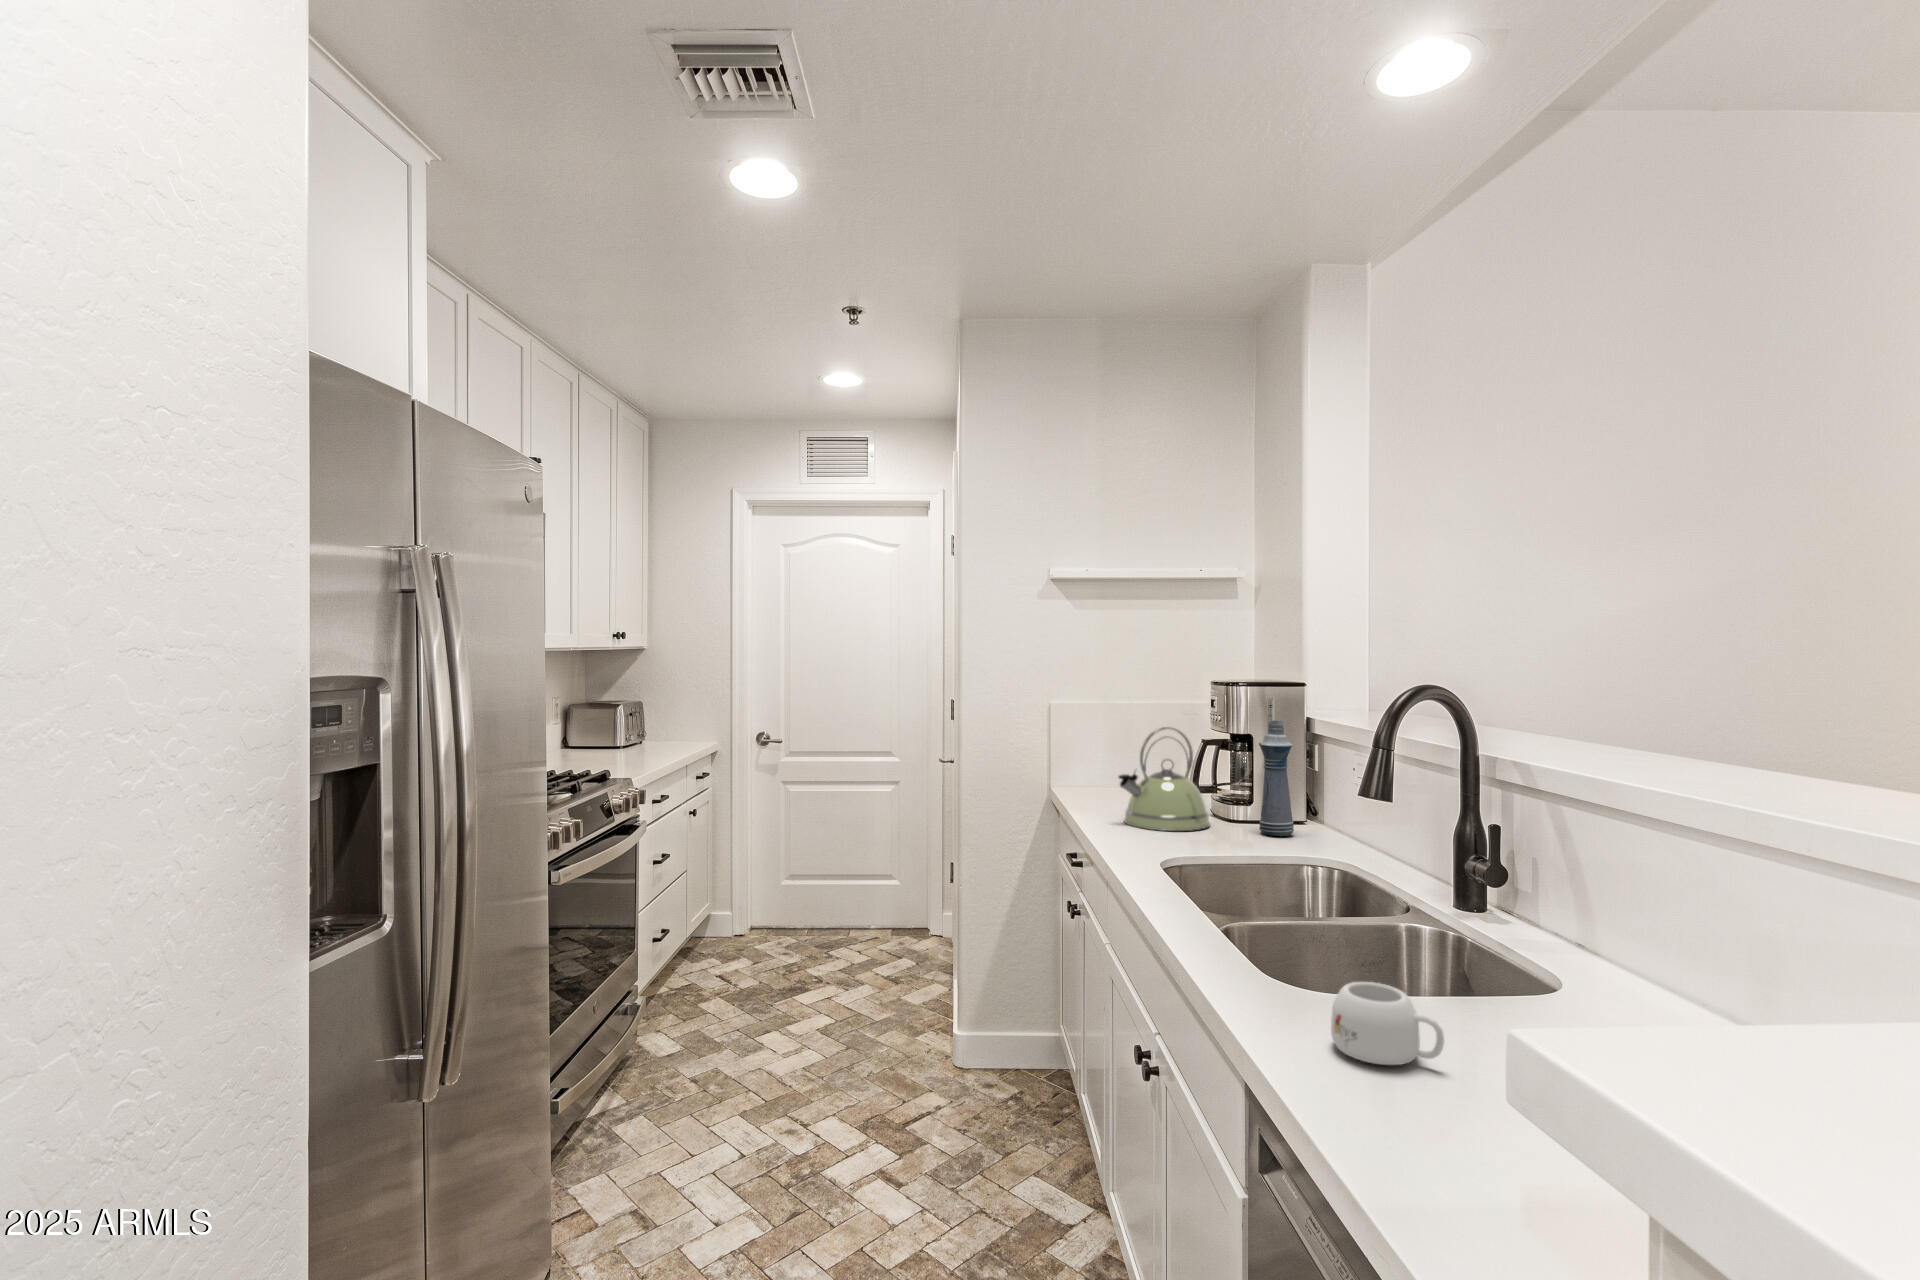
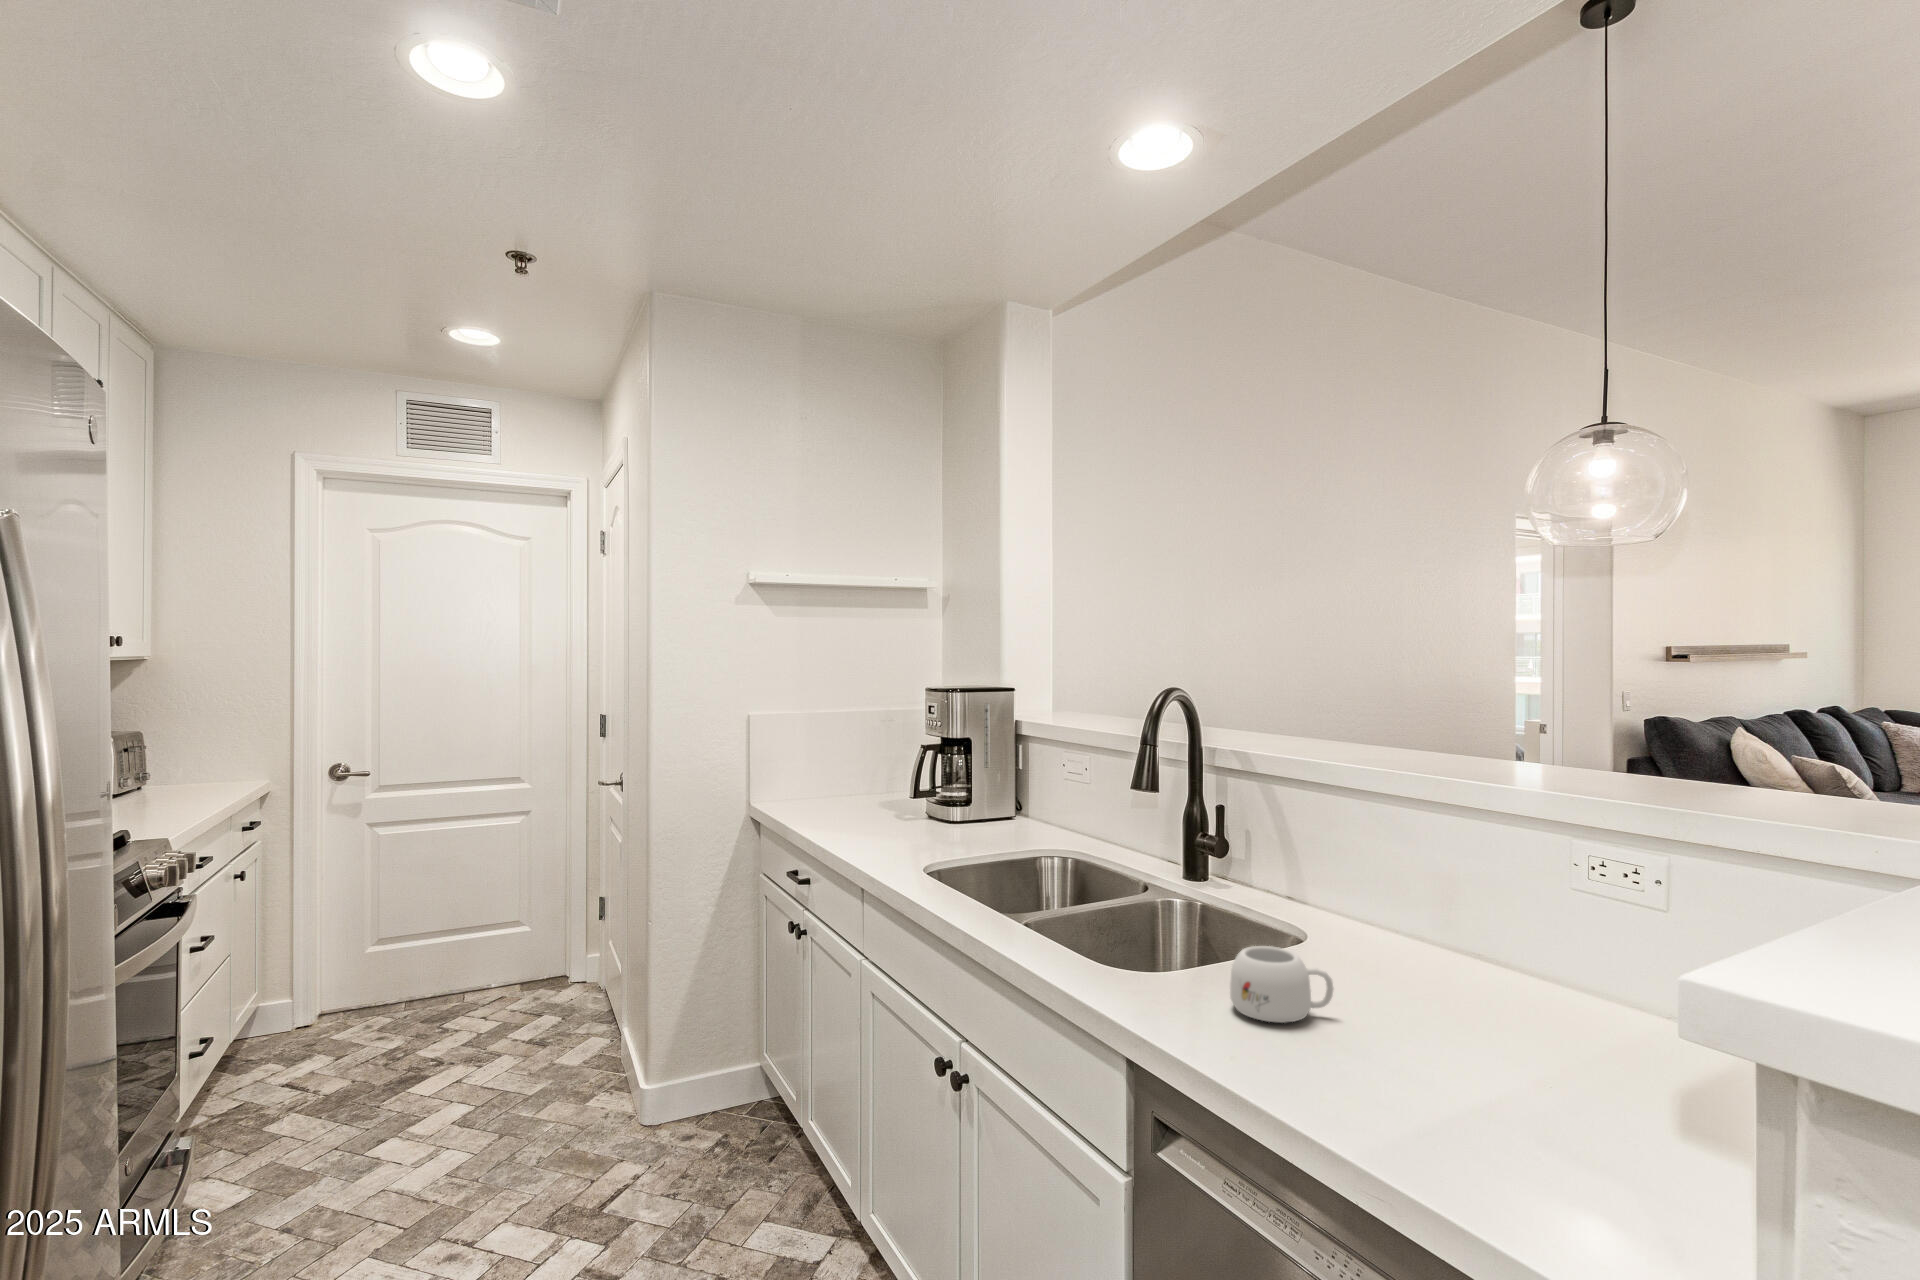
bottle: present [1259,721,1294,836] -> none [978,719,1010,828]
kettle: present [1119,727,1210,831] -> none [846,731,932,835]

